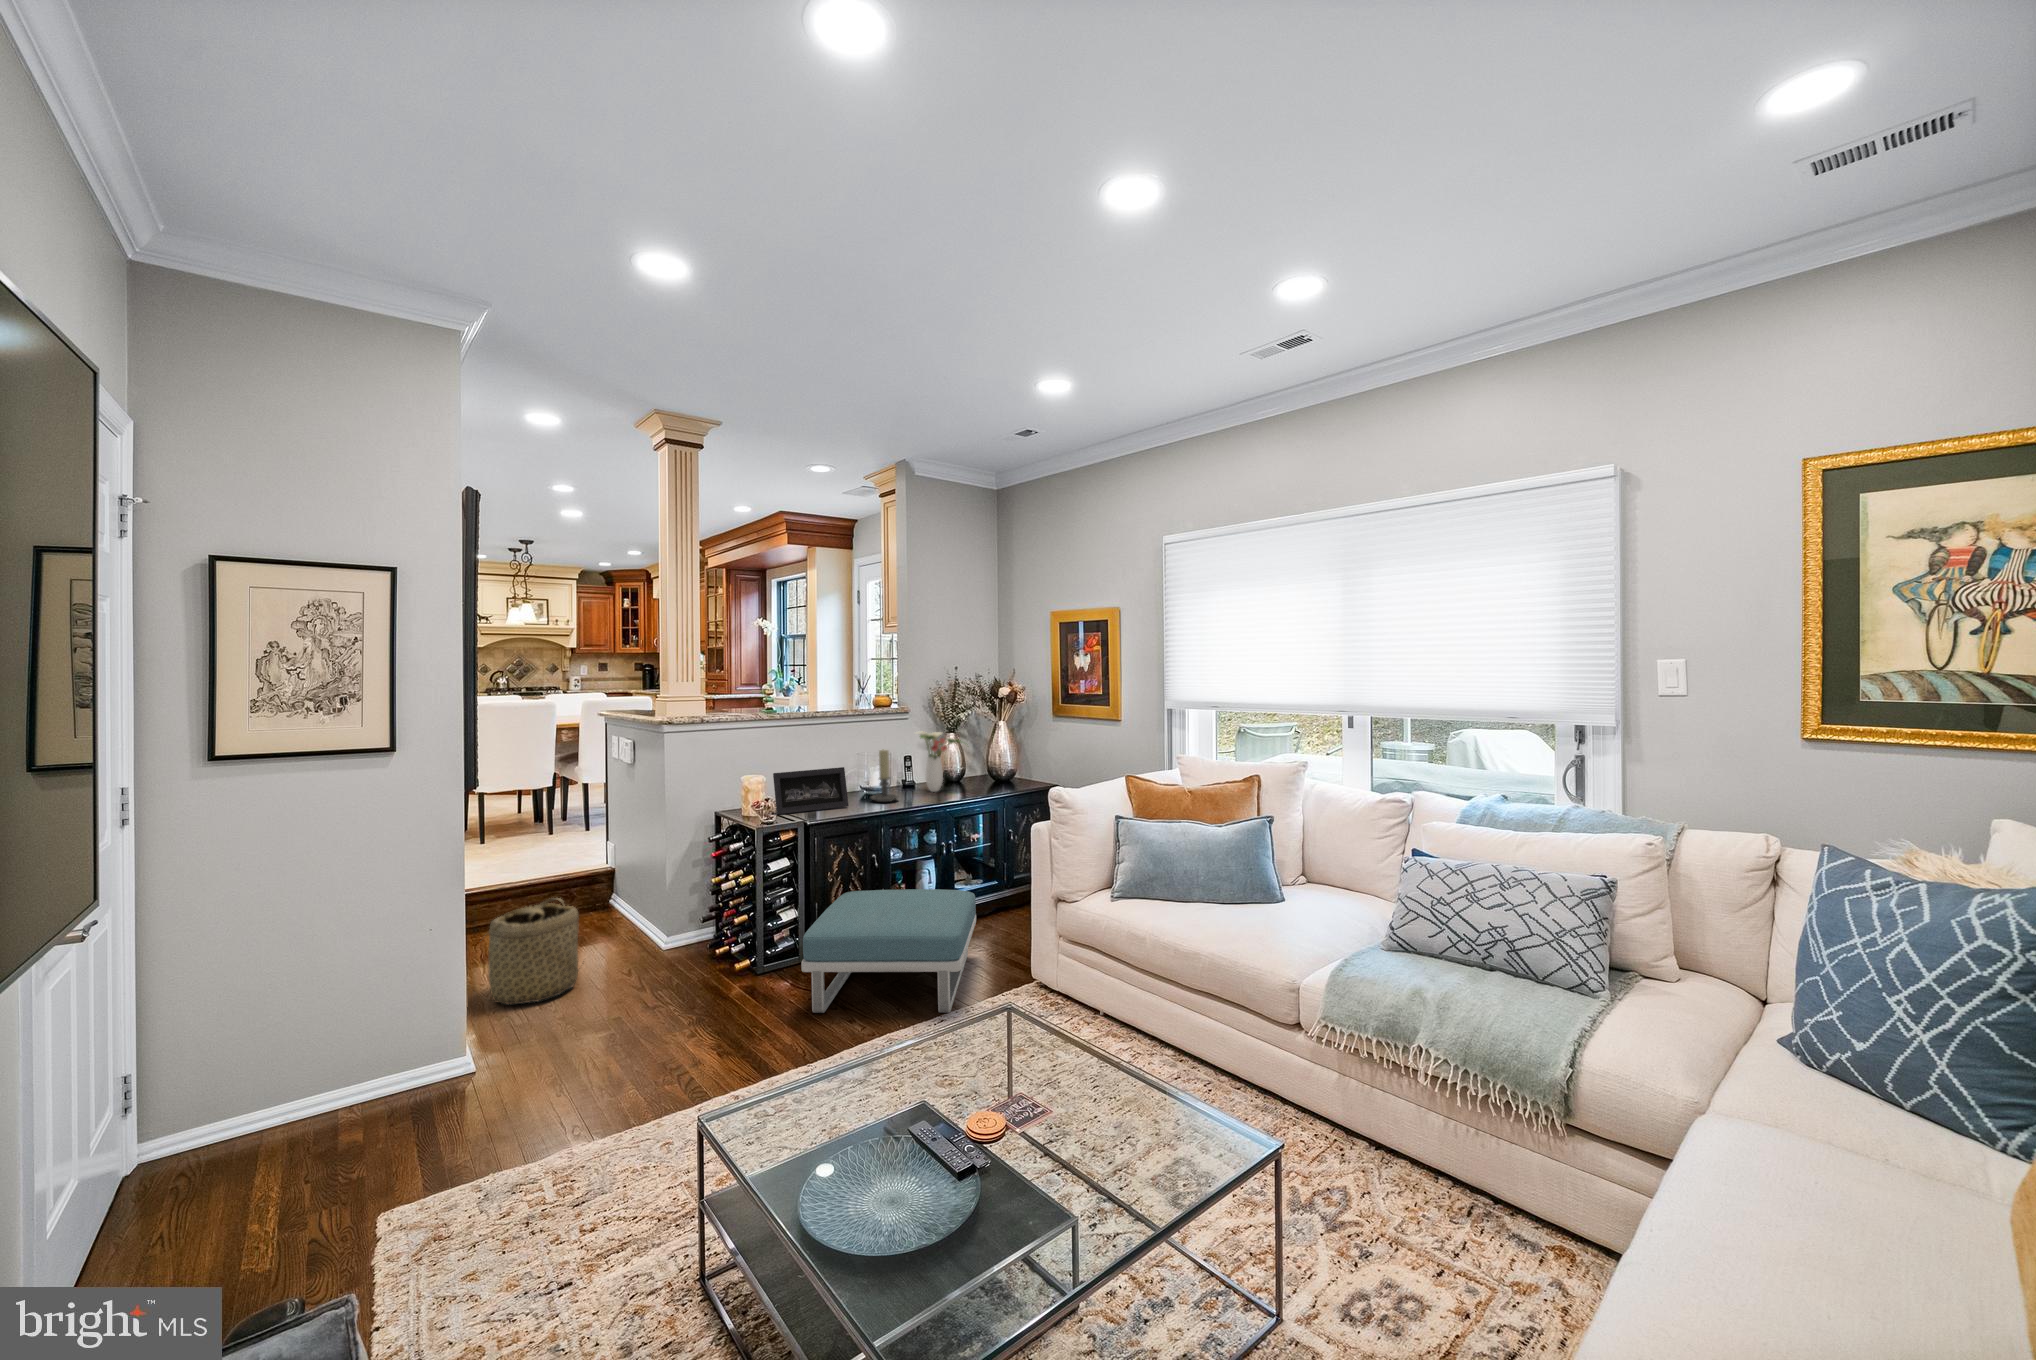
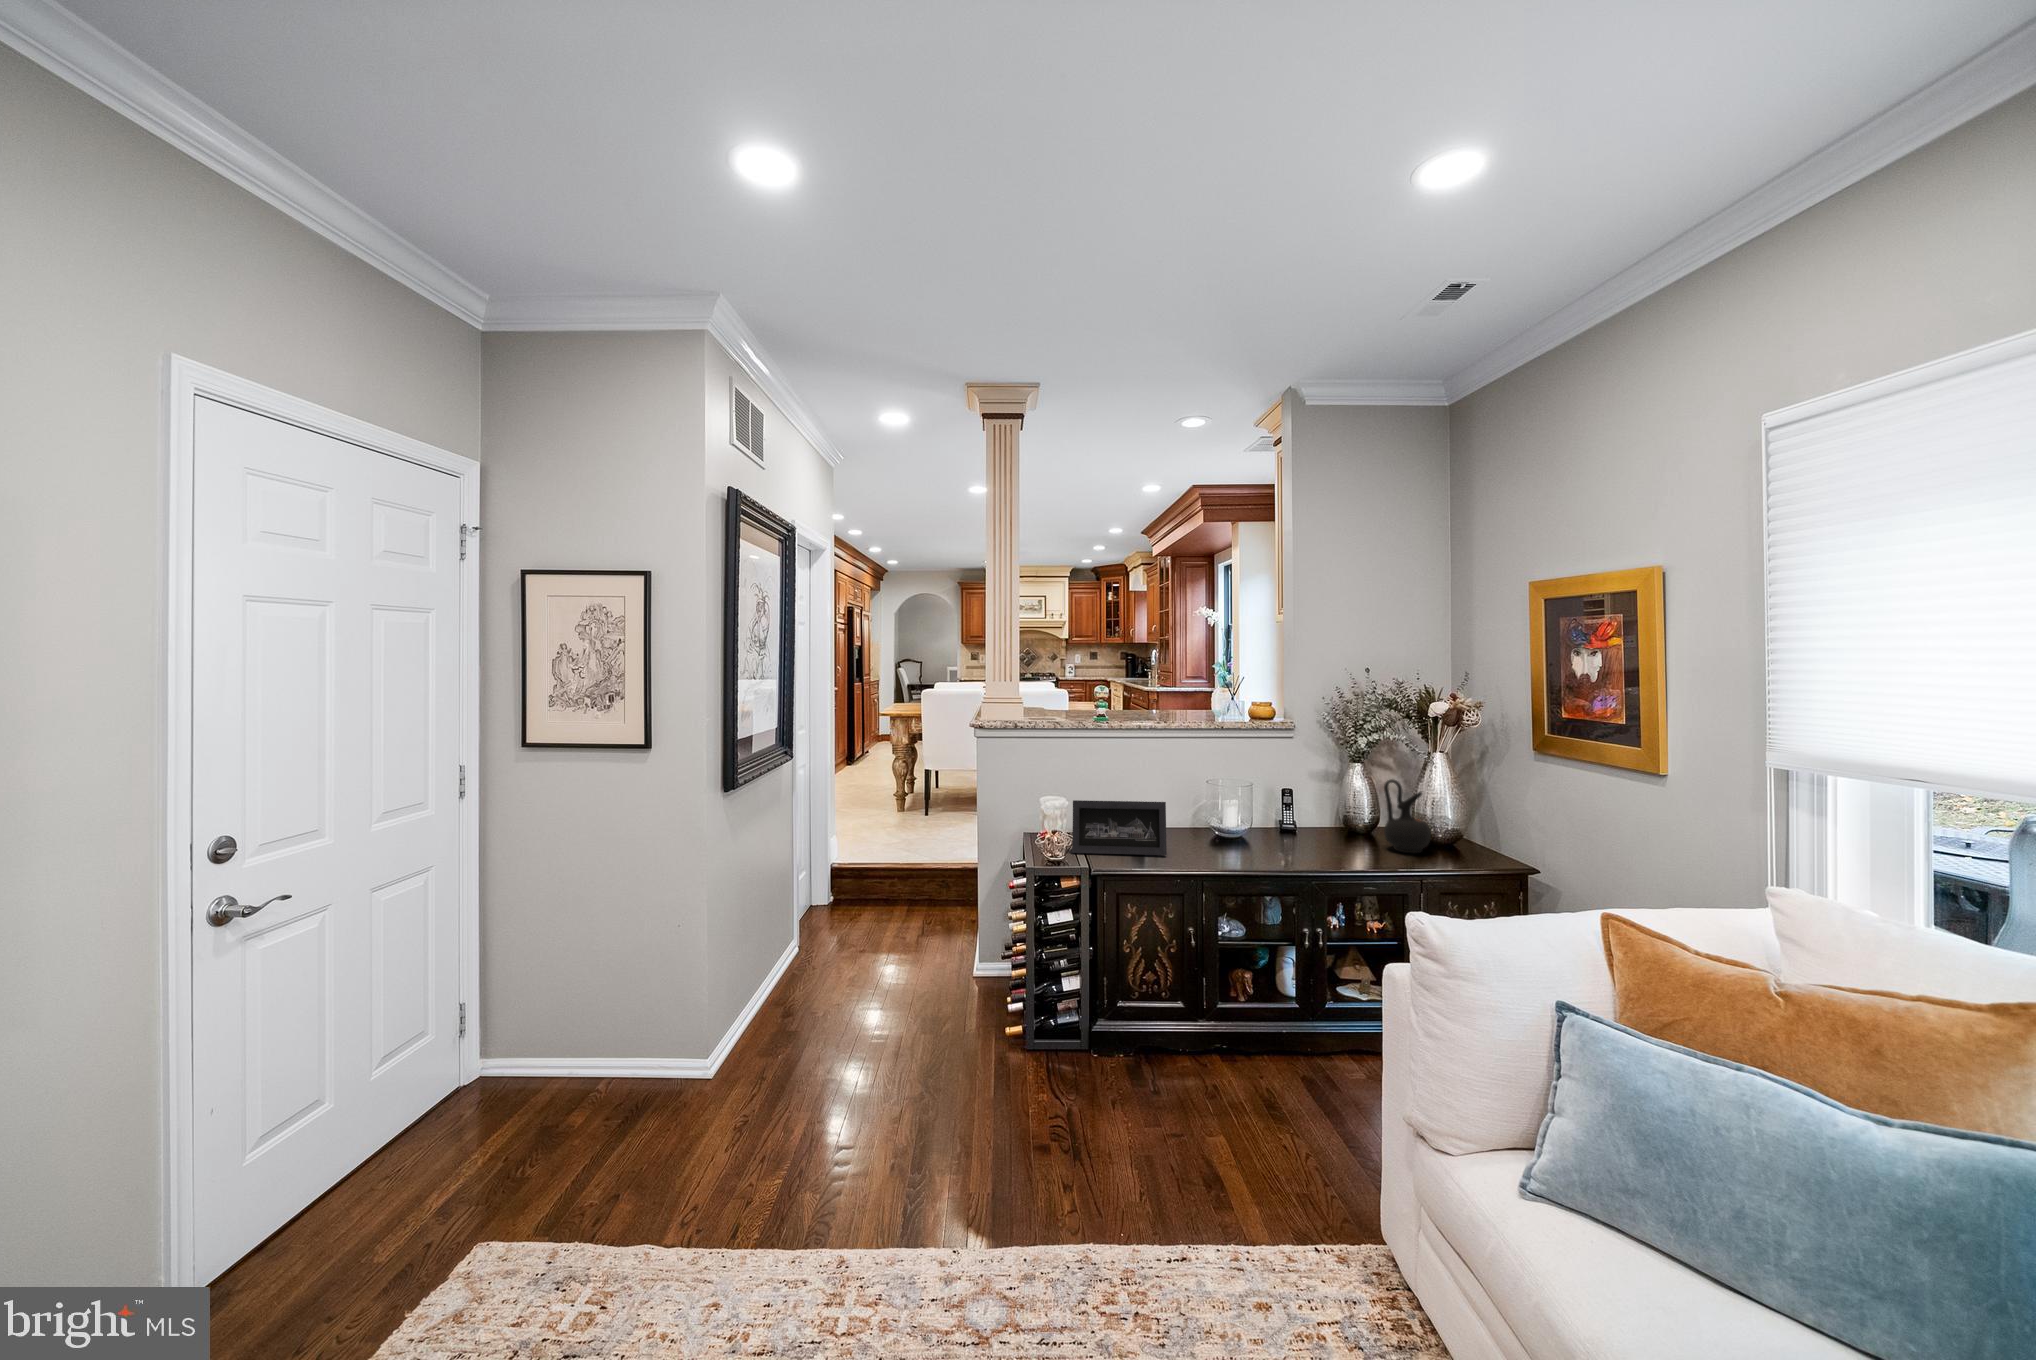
flower arrangement: present [916,731,961,792] -> none [1285,760,1365,850]
ceramic jug: none [972,740,1001,787] -> present [1384,779,1431,853]
candle holder: present [871,749,898,802] -> none [1206,782,1245,857]
footstool: present [801,889,976,1013] -> none [1019,975,1312,1225]
basket: present [480,898,579,1005] -> none [773,905,885,1012]

